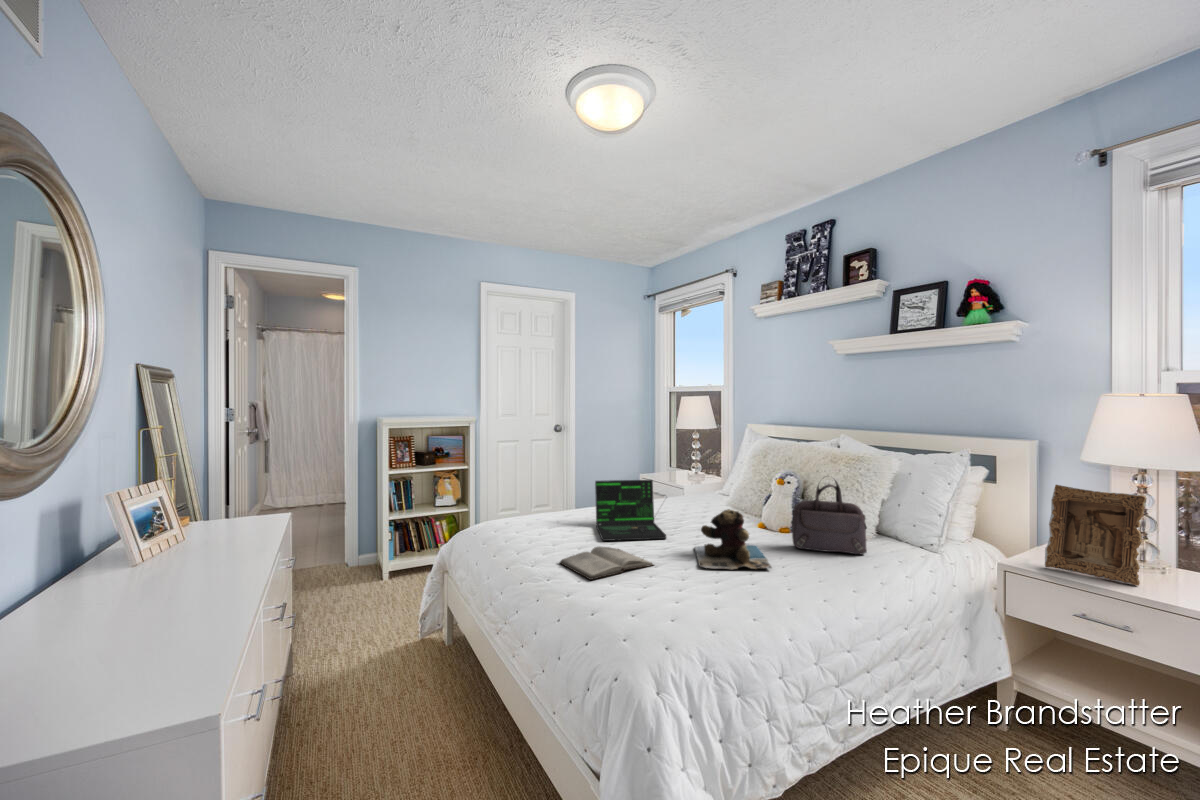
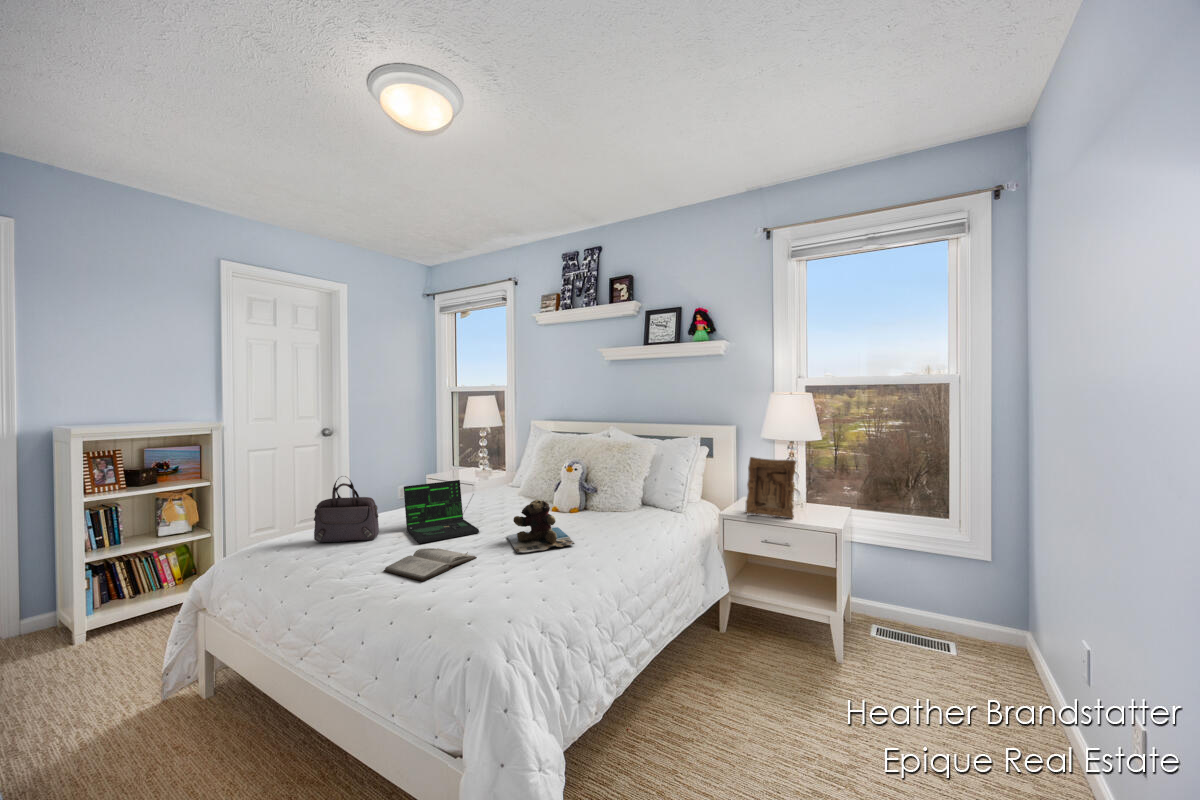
handbag: present [791,480,867,554] -> present [314,476,379,542]

